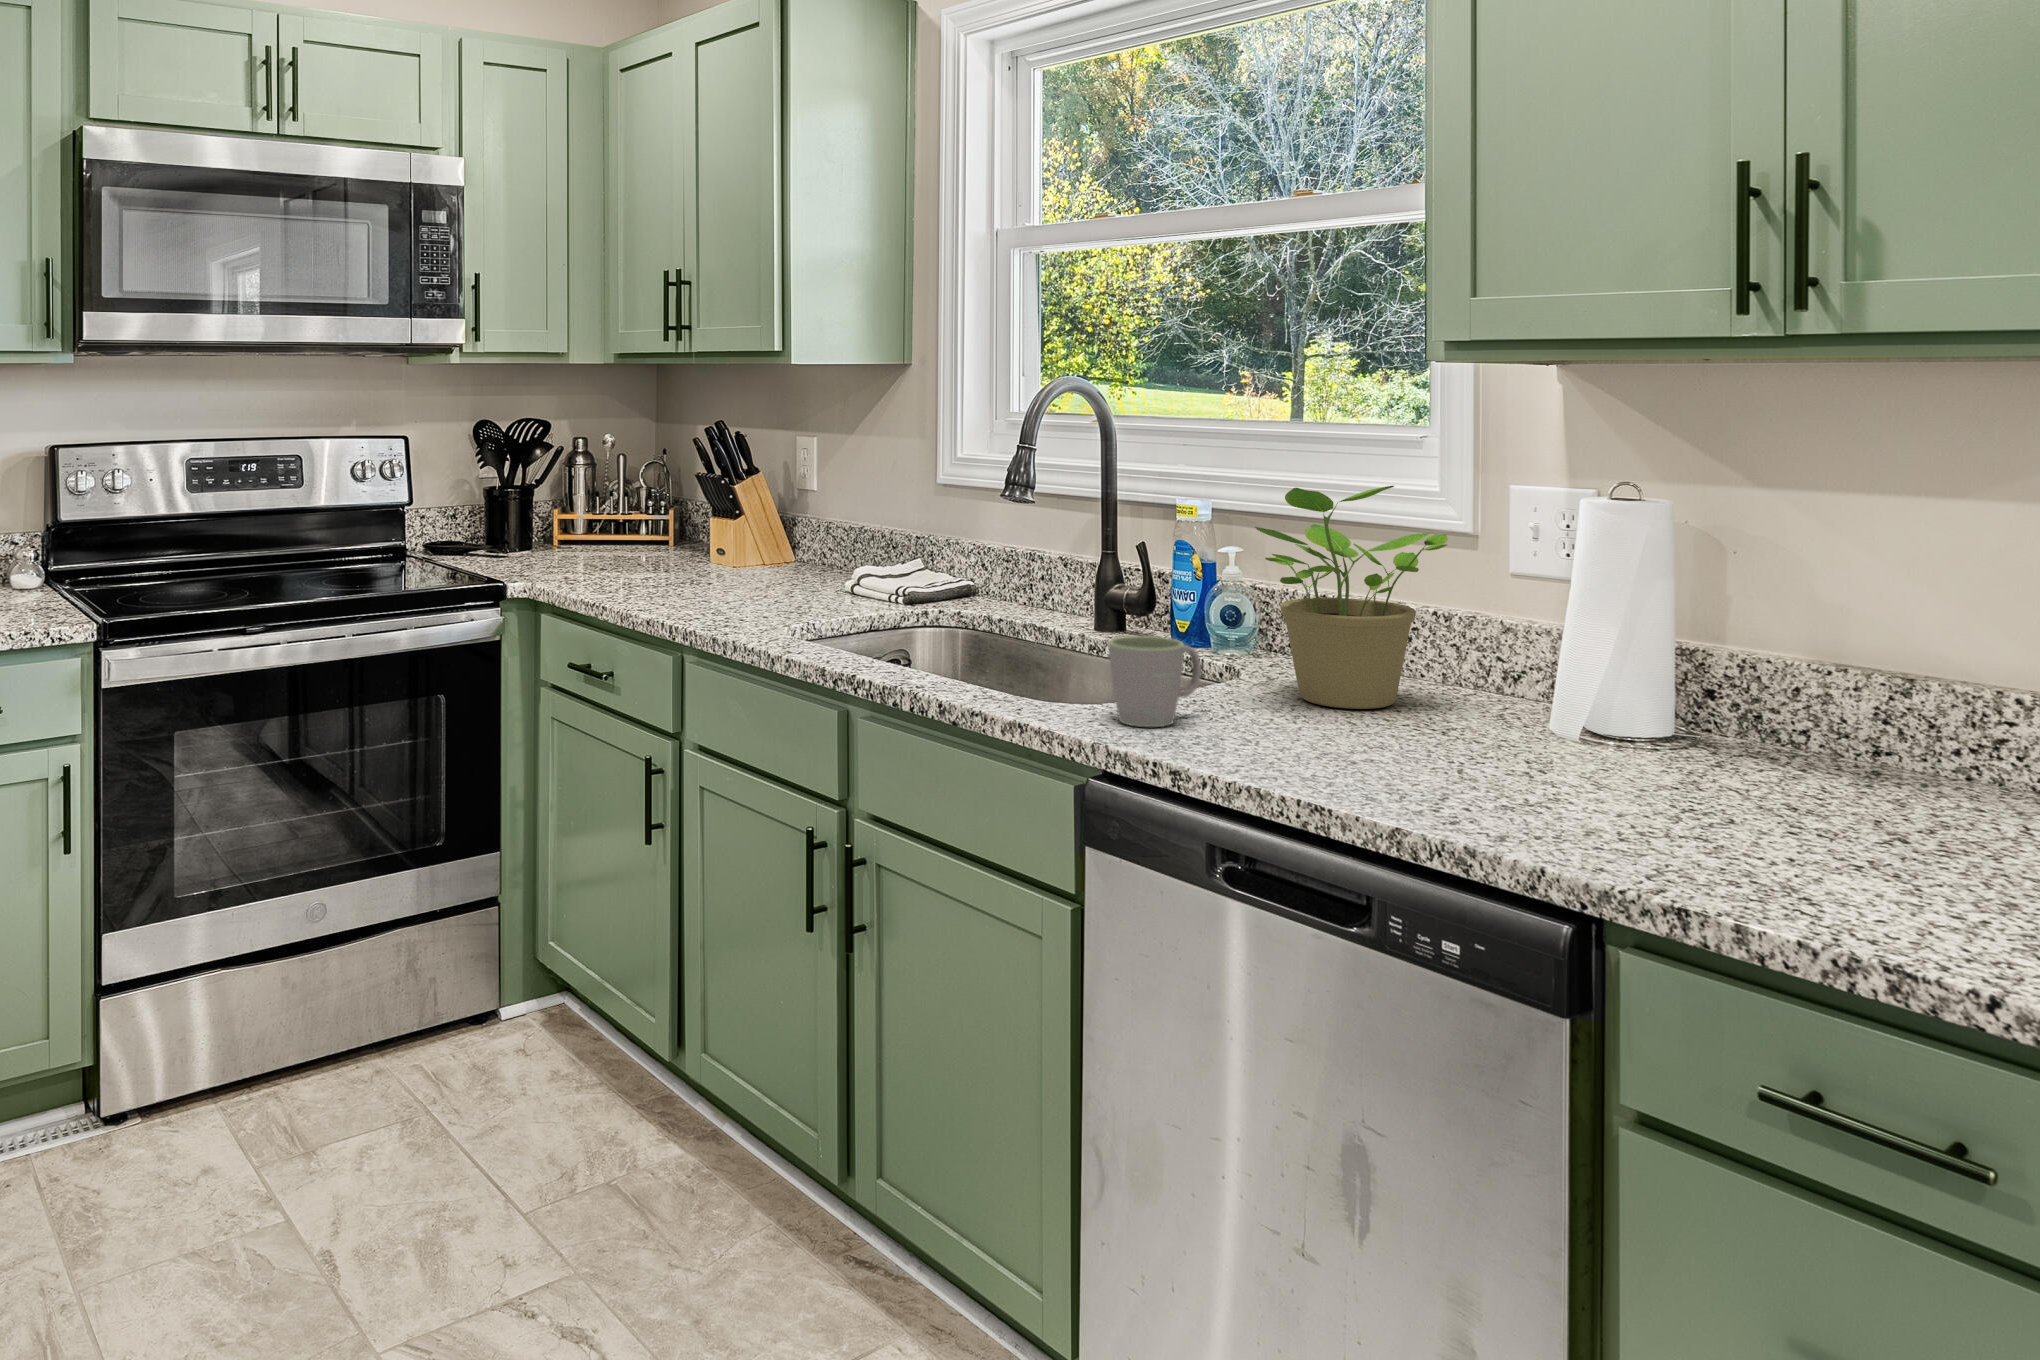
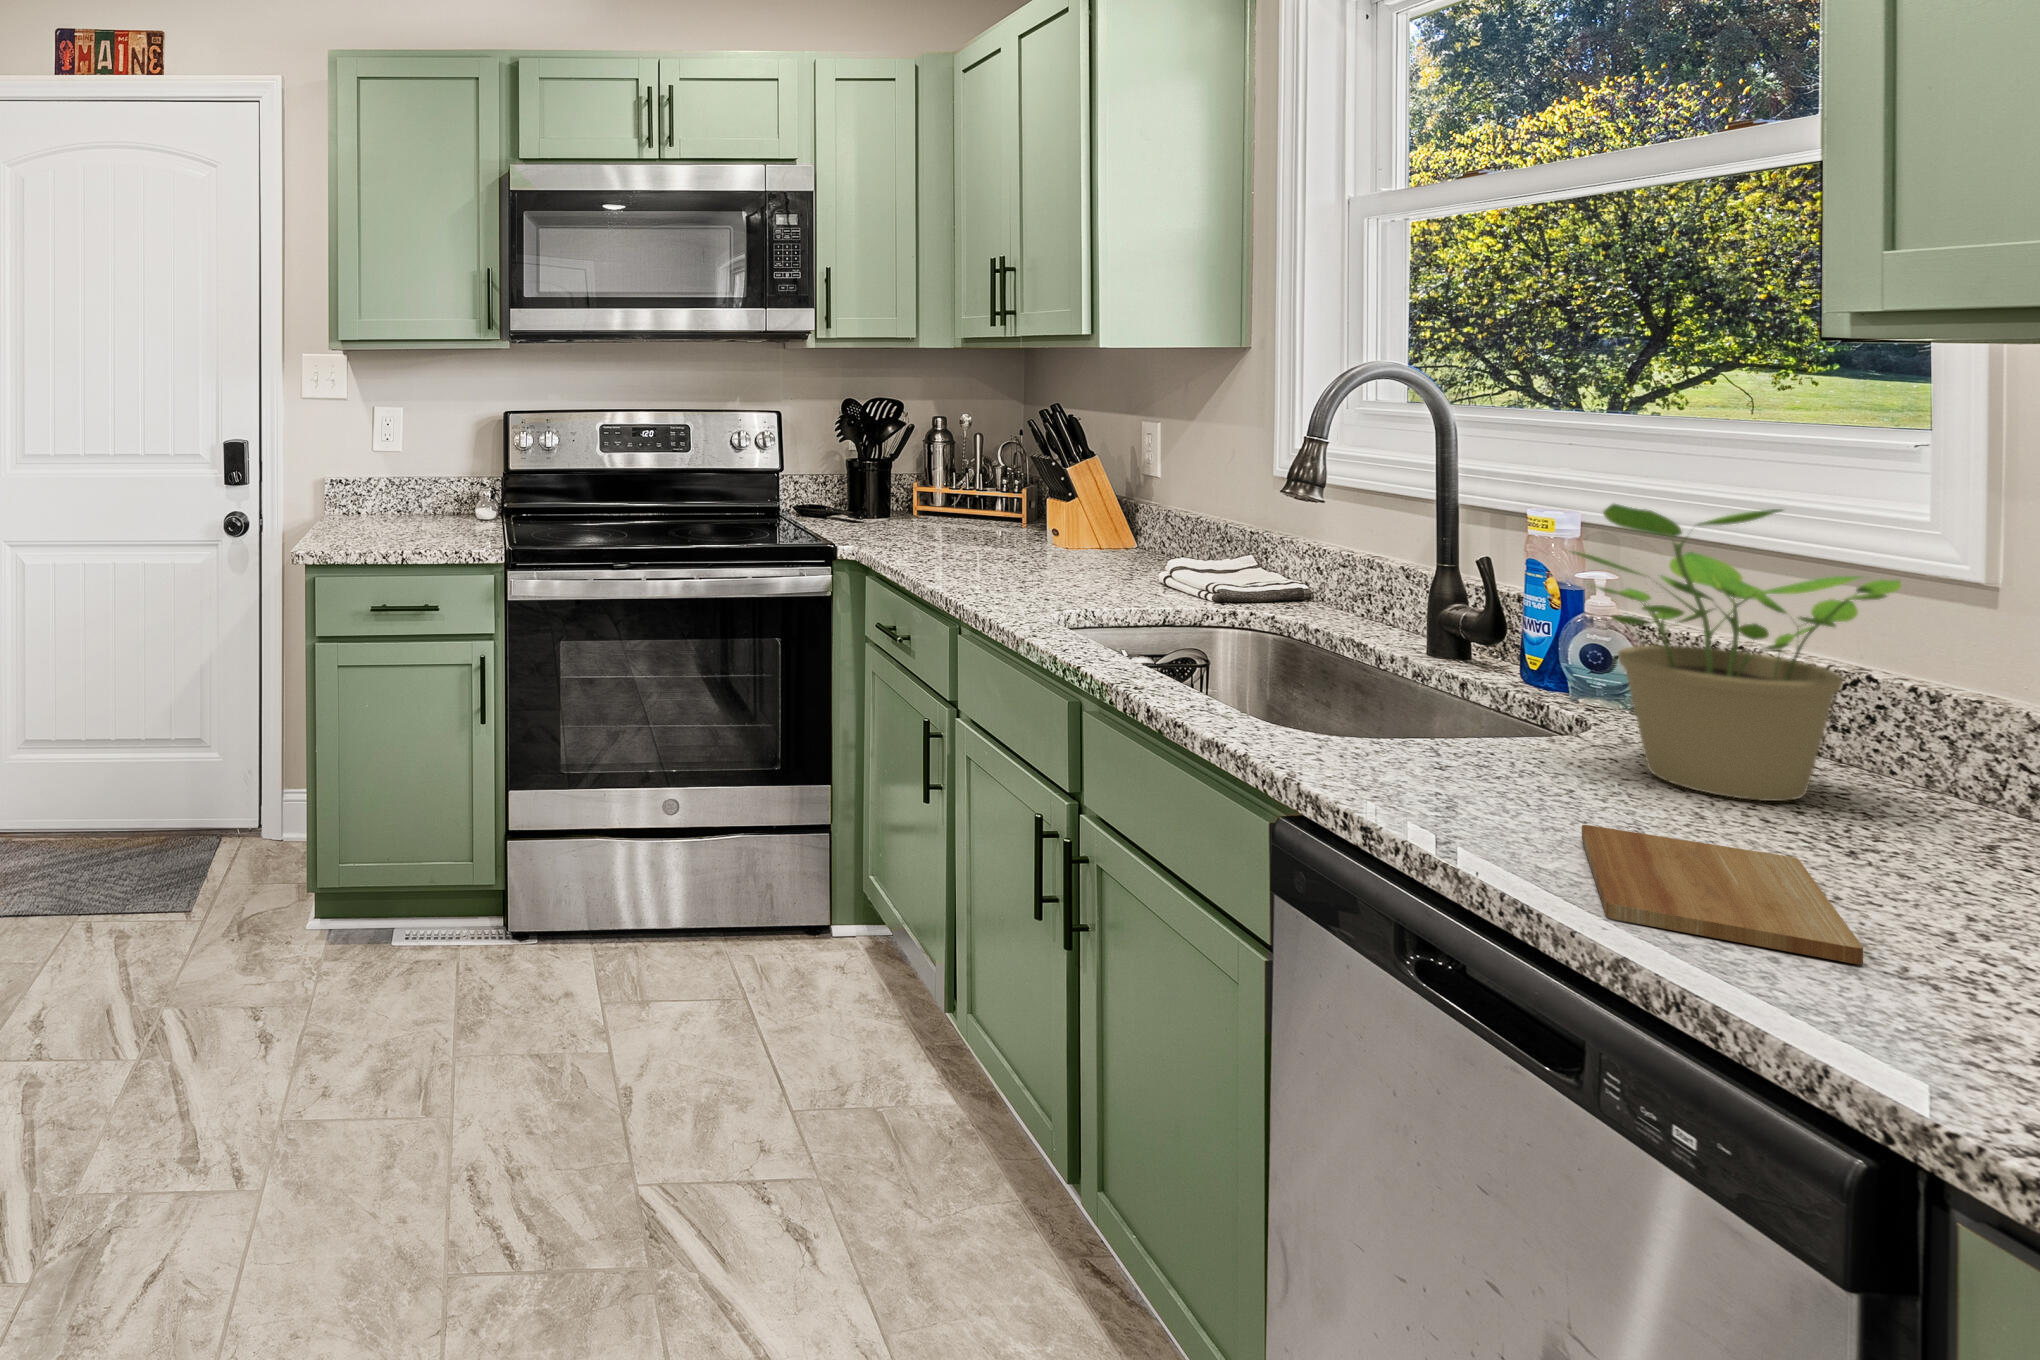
mug: present [1108,636,1201,727] -> none [1331,663,1469,775]
cutting board: none [1309,741,1511,803] -> present [1582,825,1863,964]

